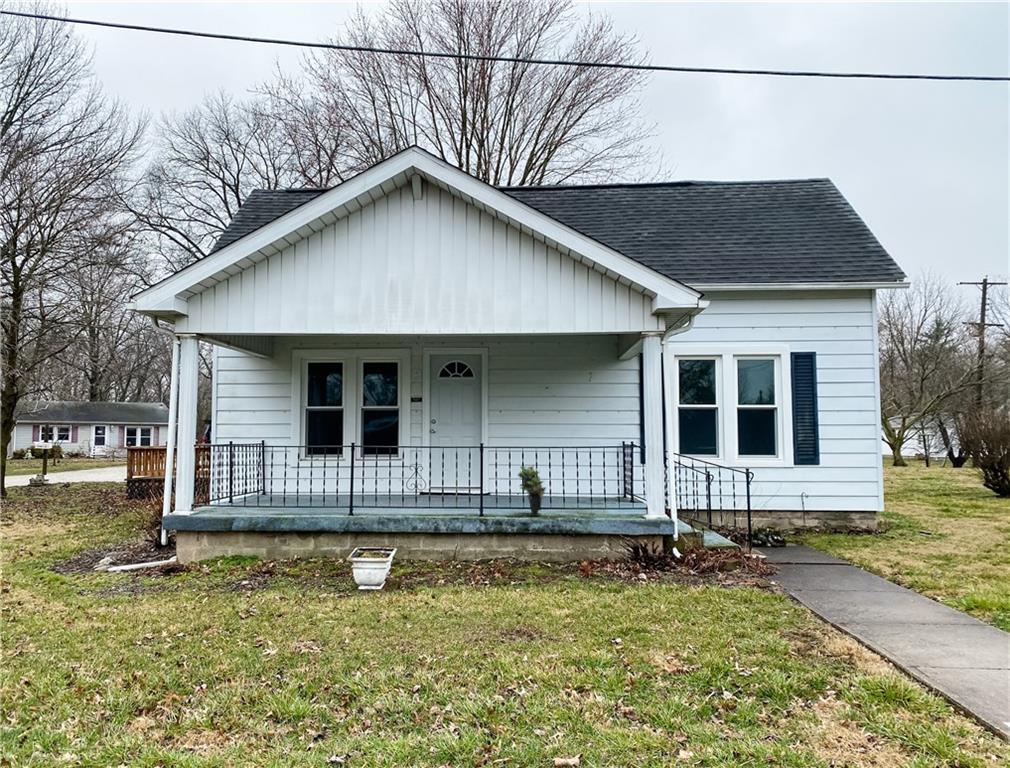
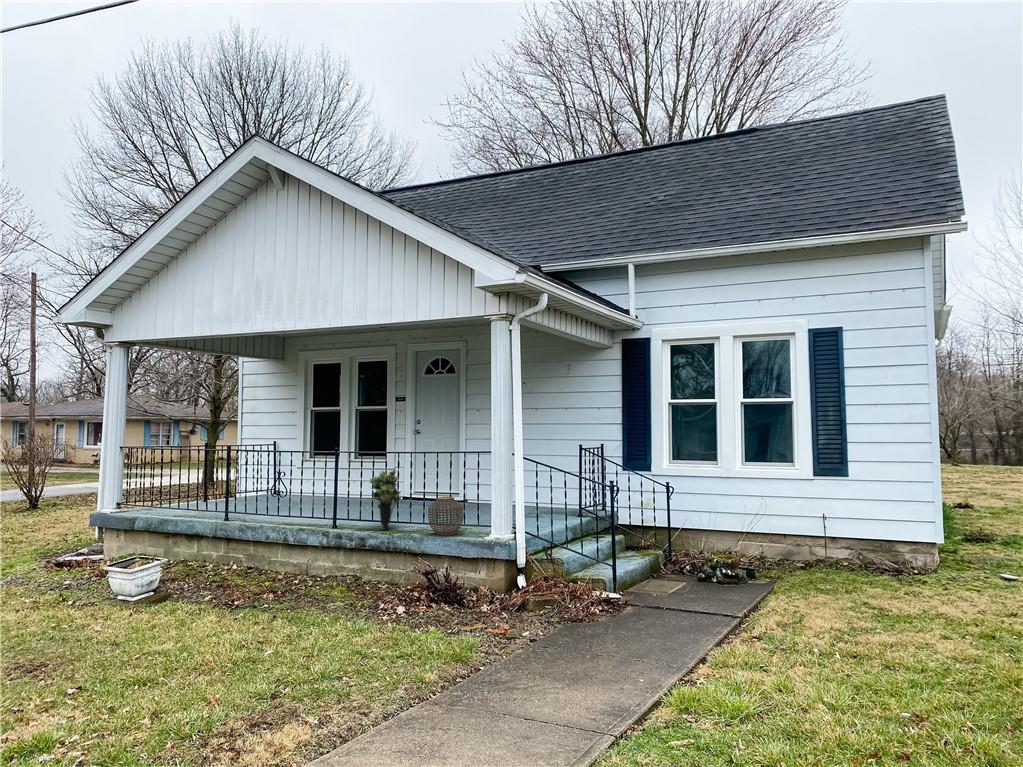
woven basket: none [585,486,614,517] -> present [428,497,463,536]

